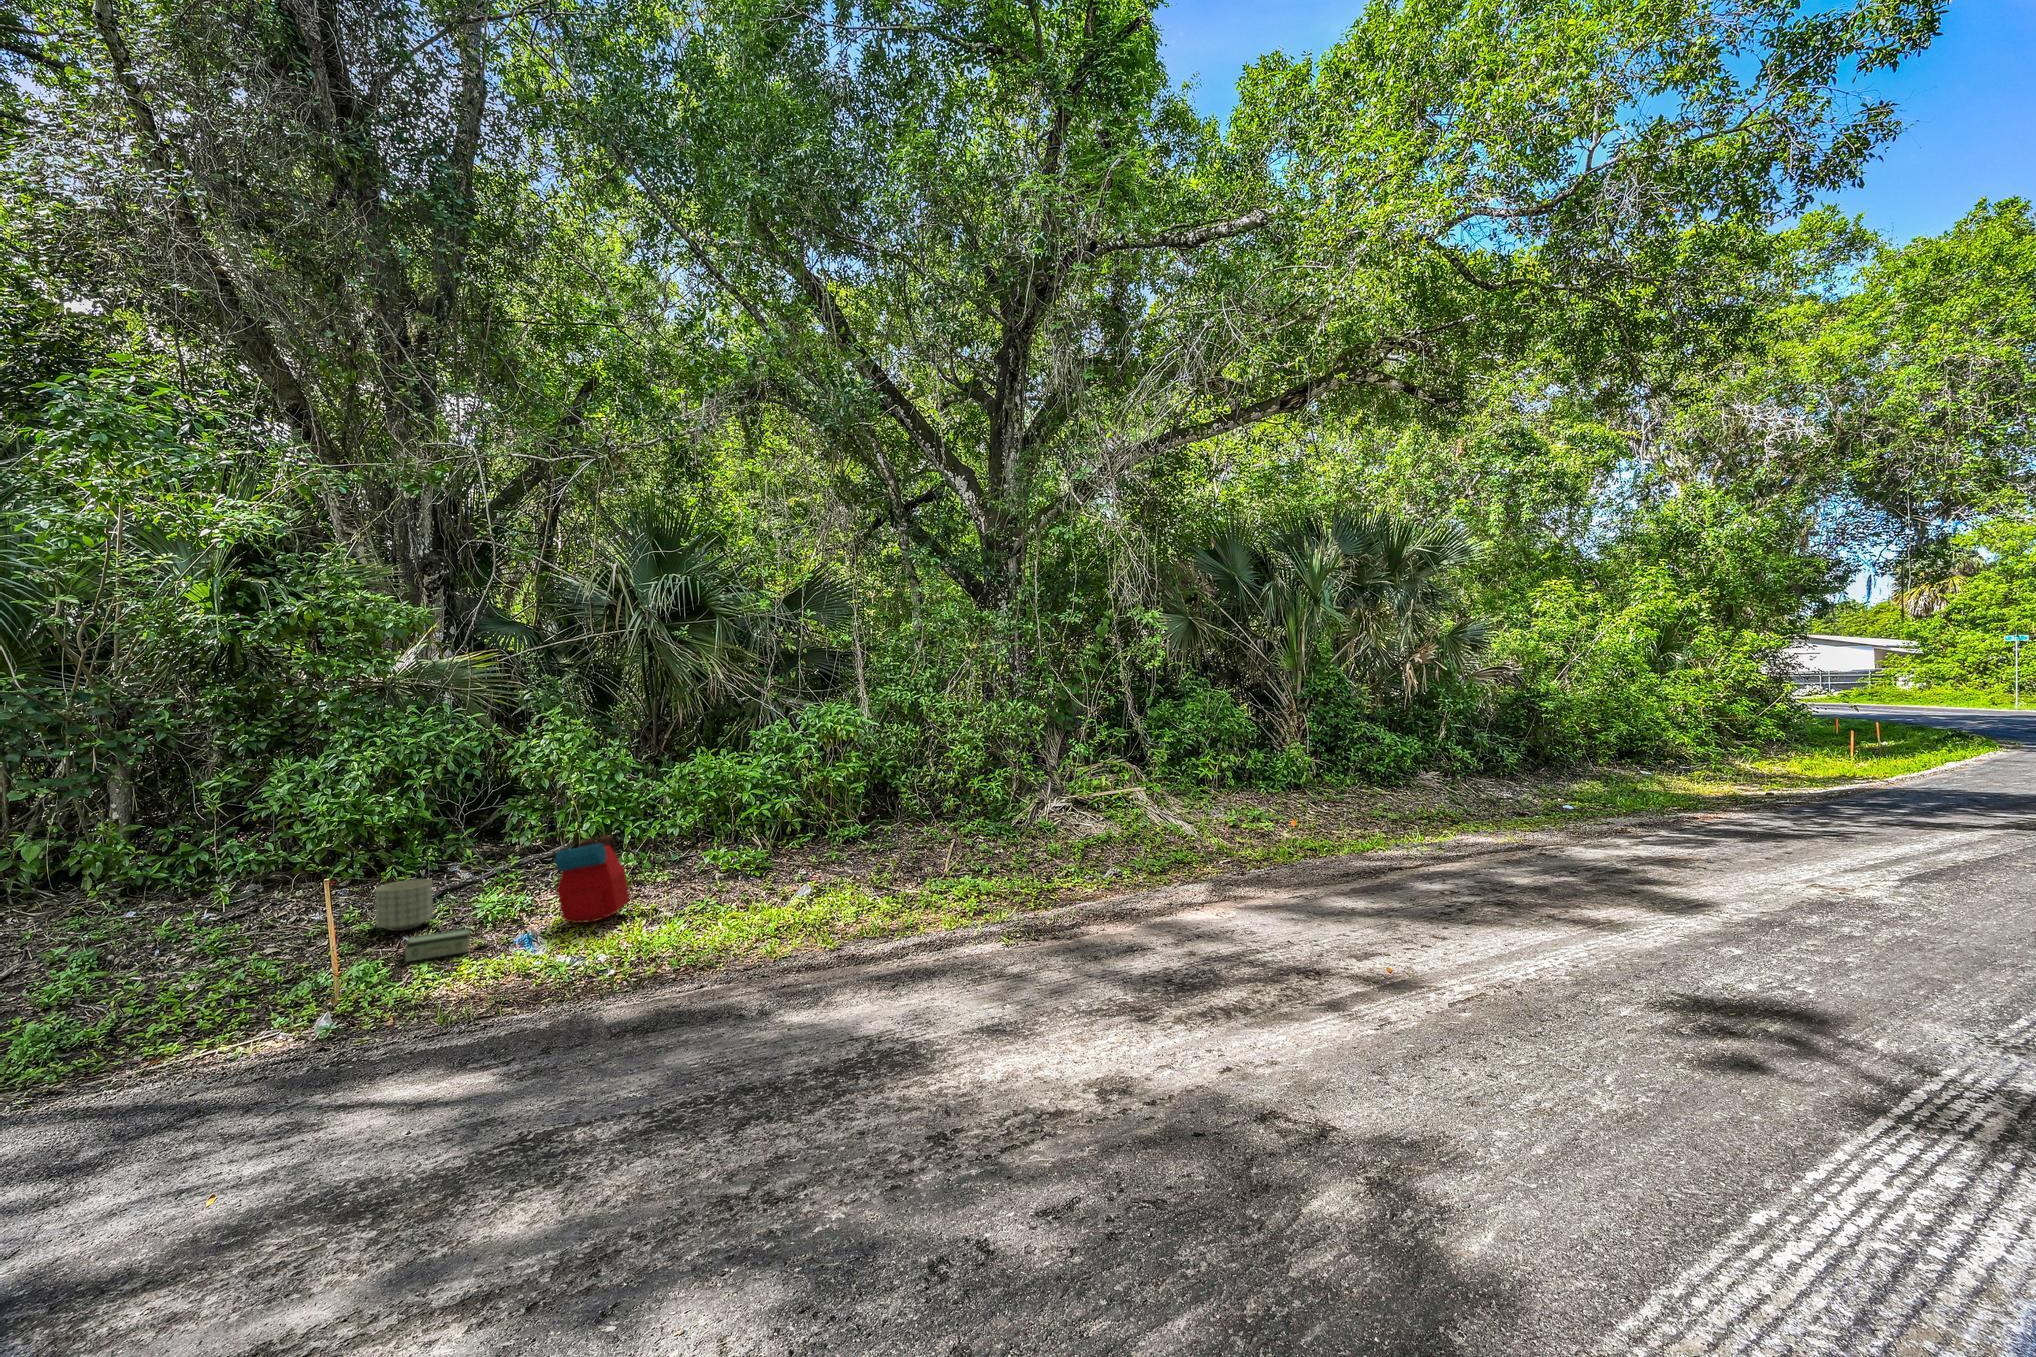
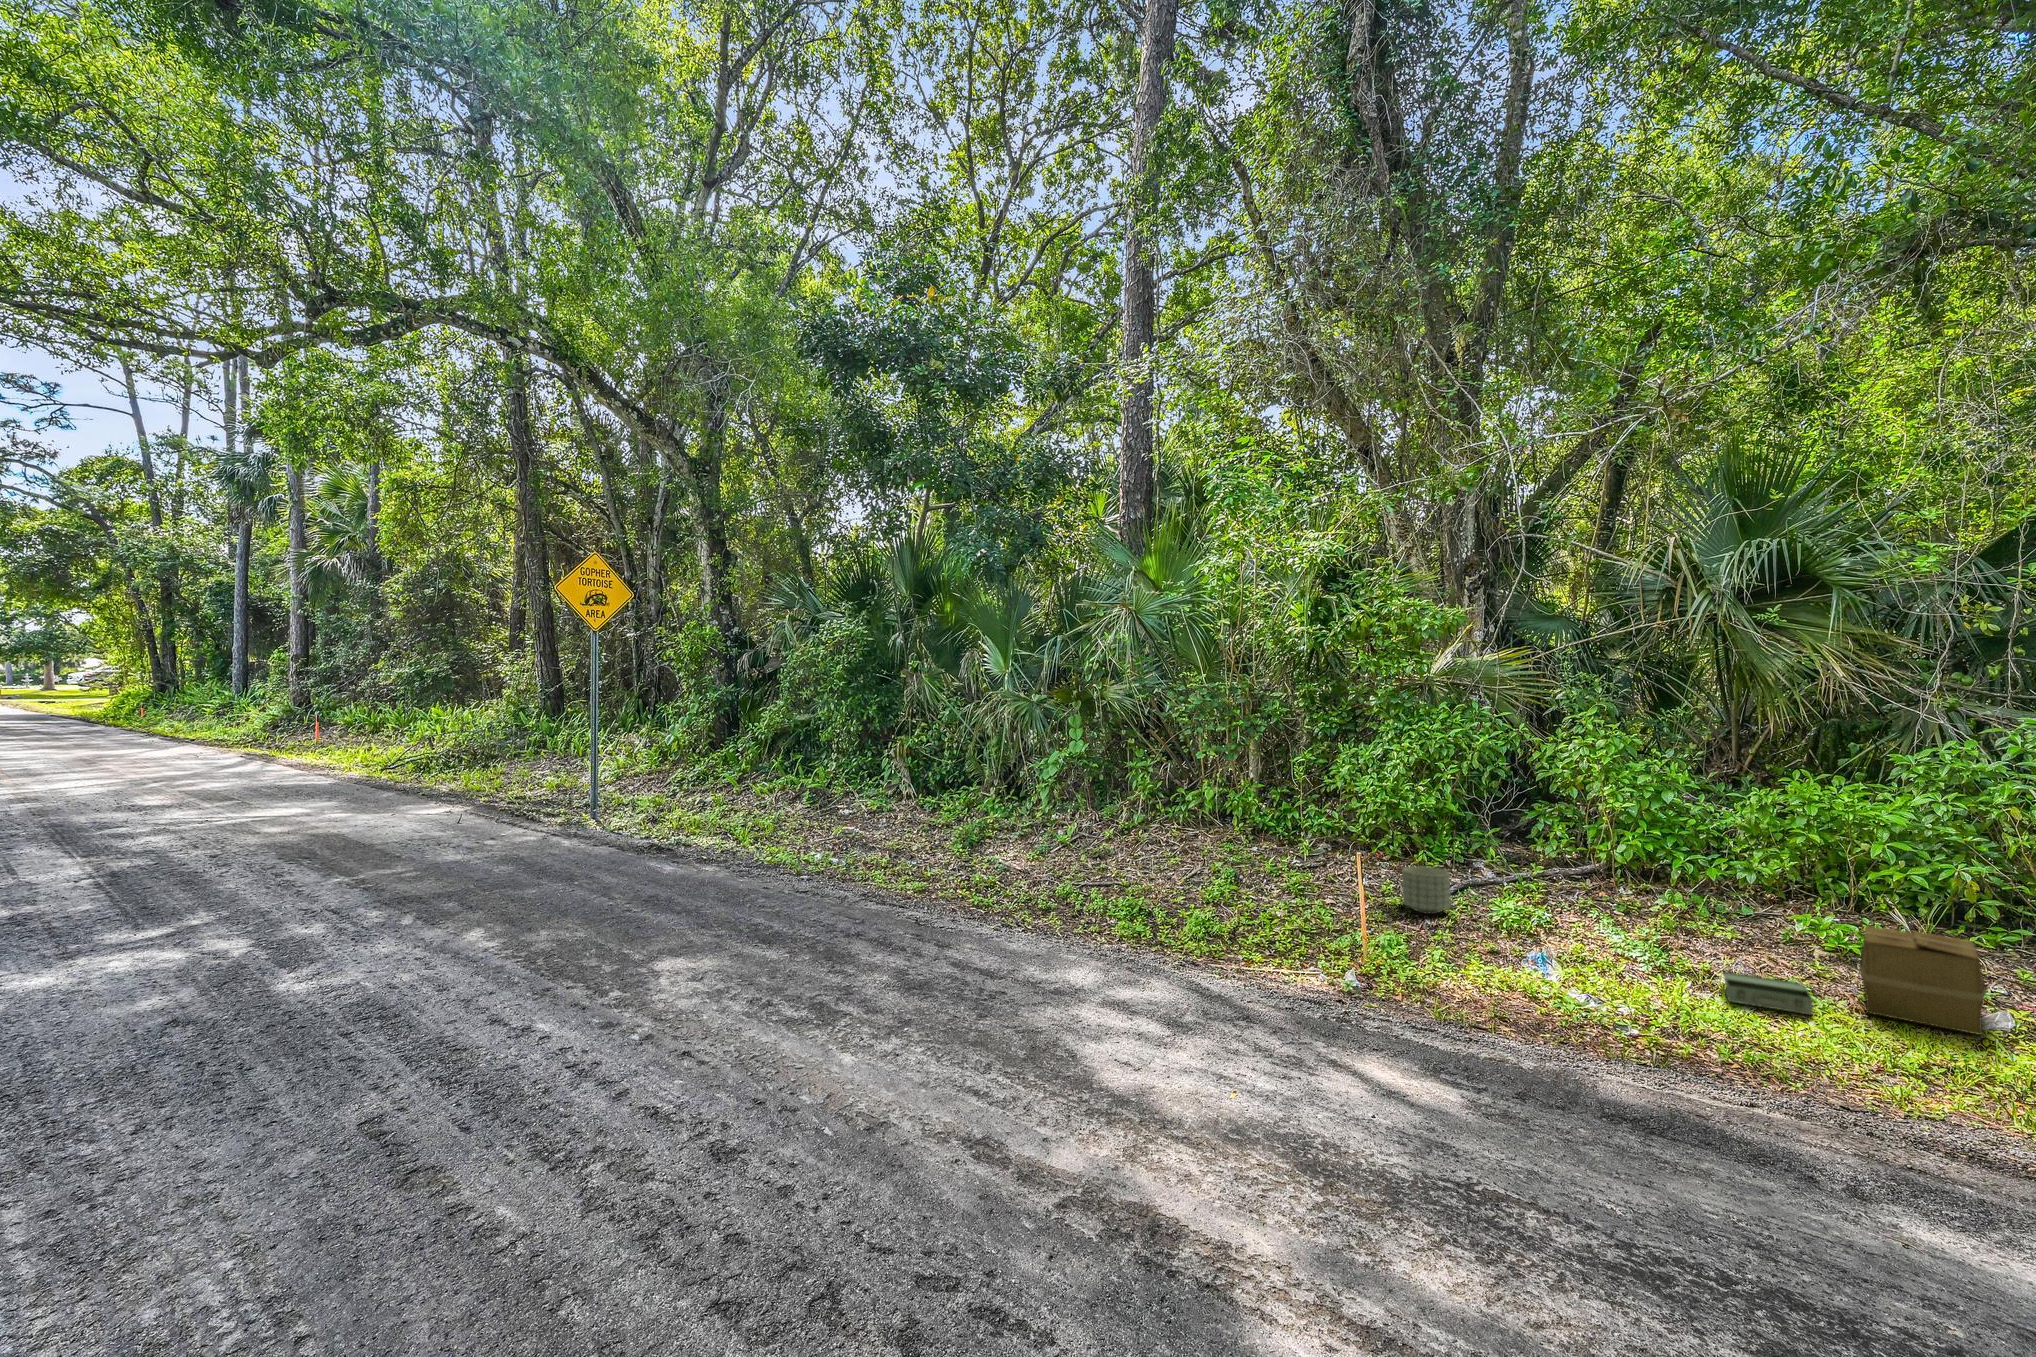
backpack: present [555,835,630,923] -> none [1570,863,1670,964]
cardboard box: none [741,844,799,906] -> present [1859,926,1987,1035]
toolbox: present [405,929,470,961] -> present [1723,972,1813,1015]

